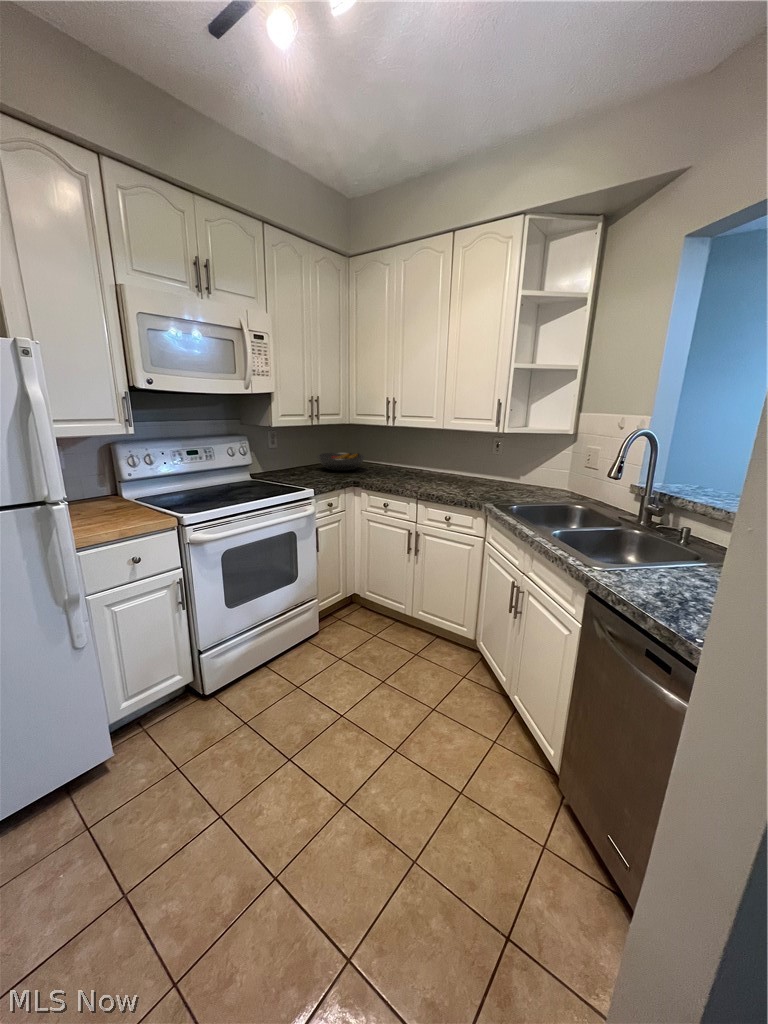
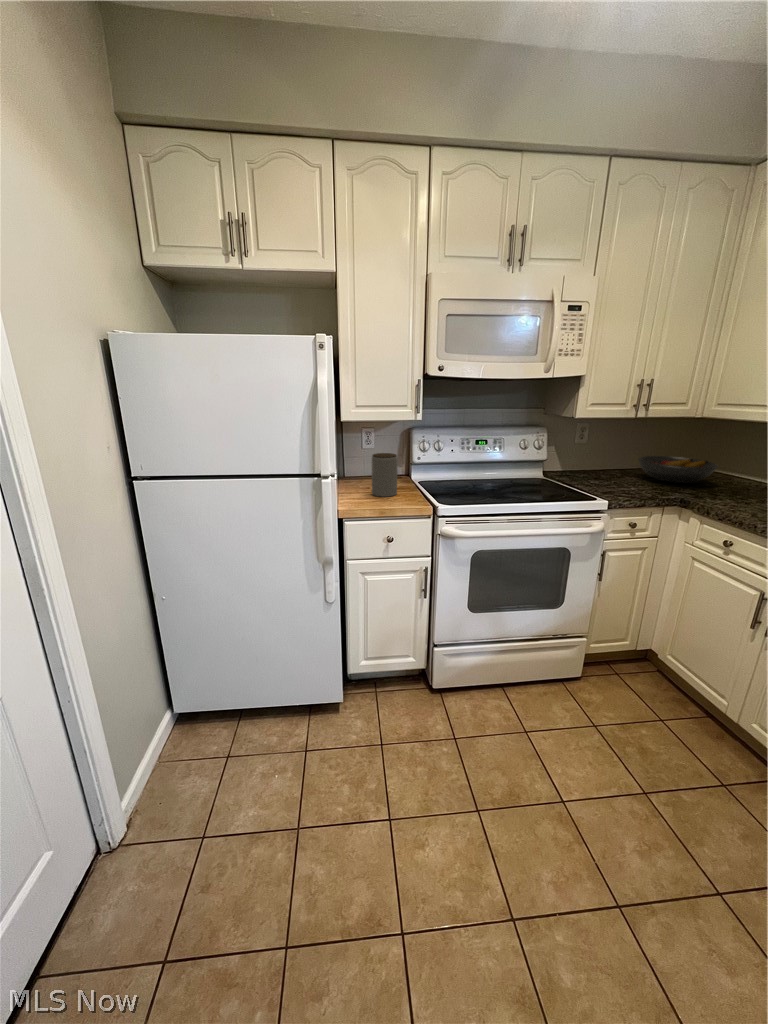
jar: none [82,471,123,520] -> present [372,453,398,497]

